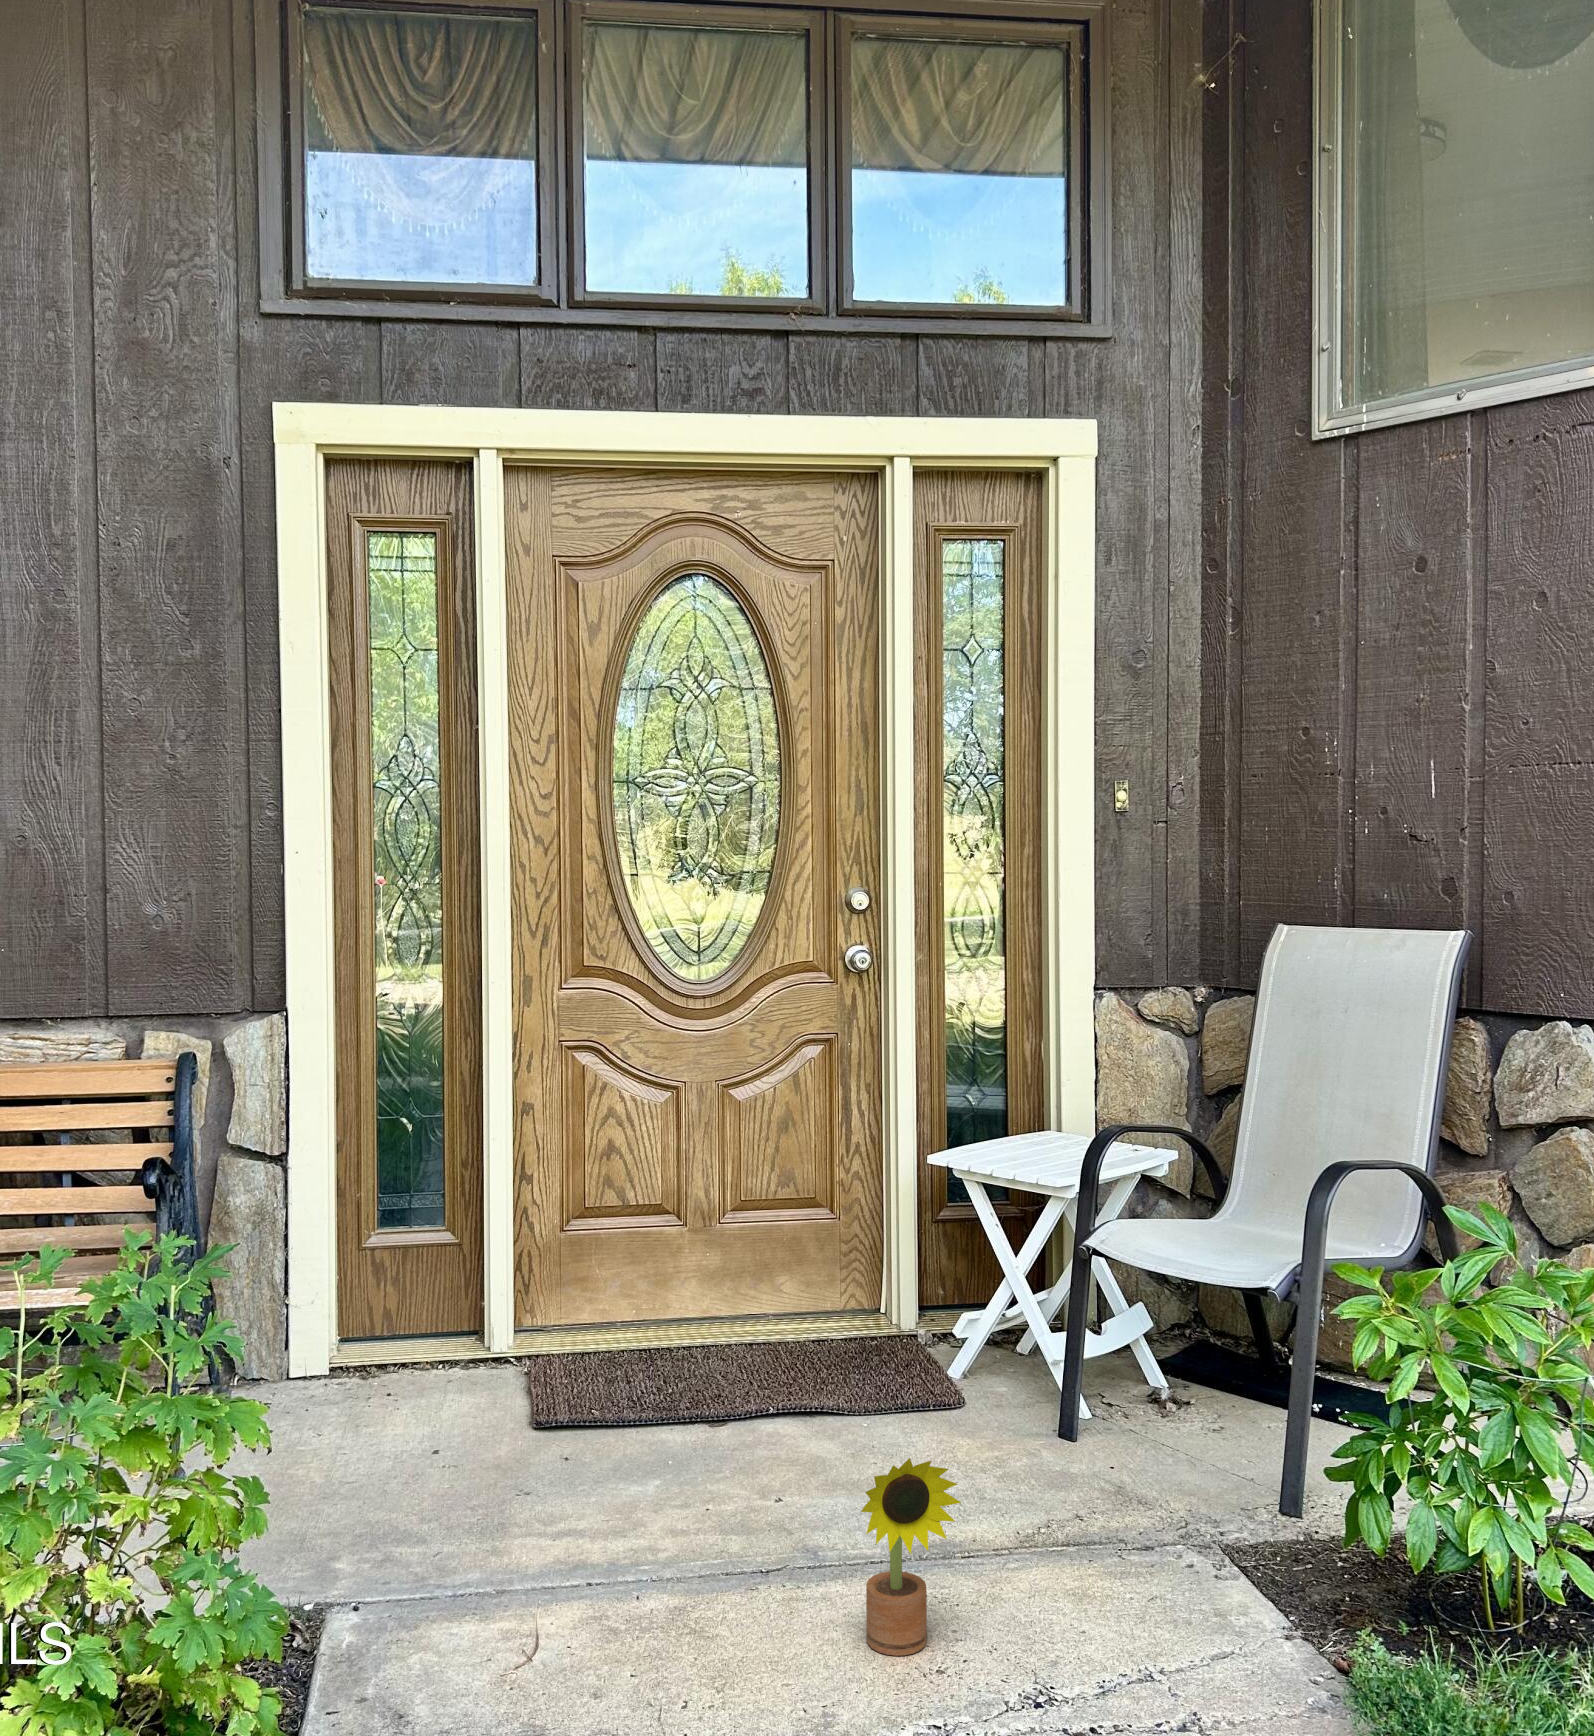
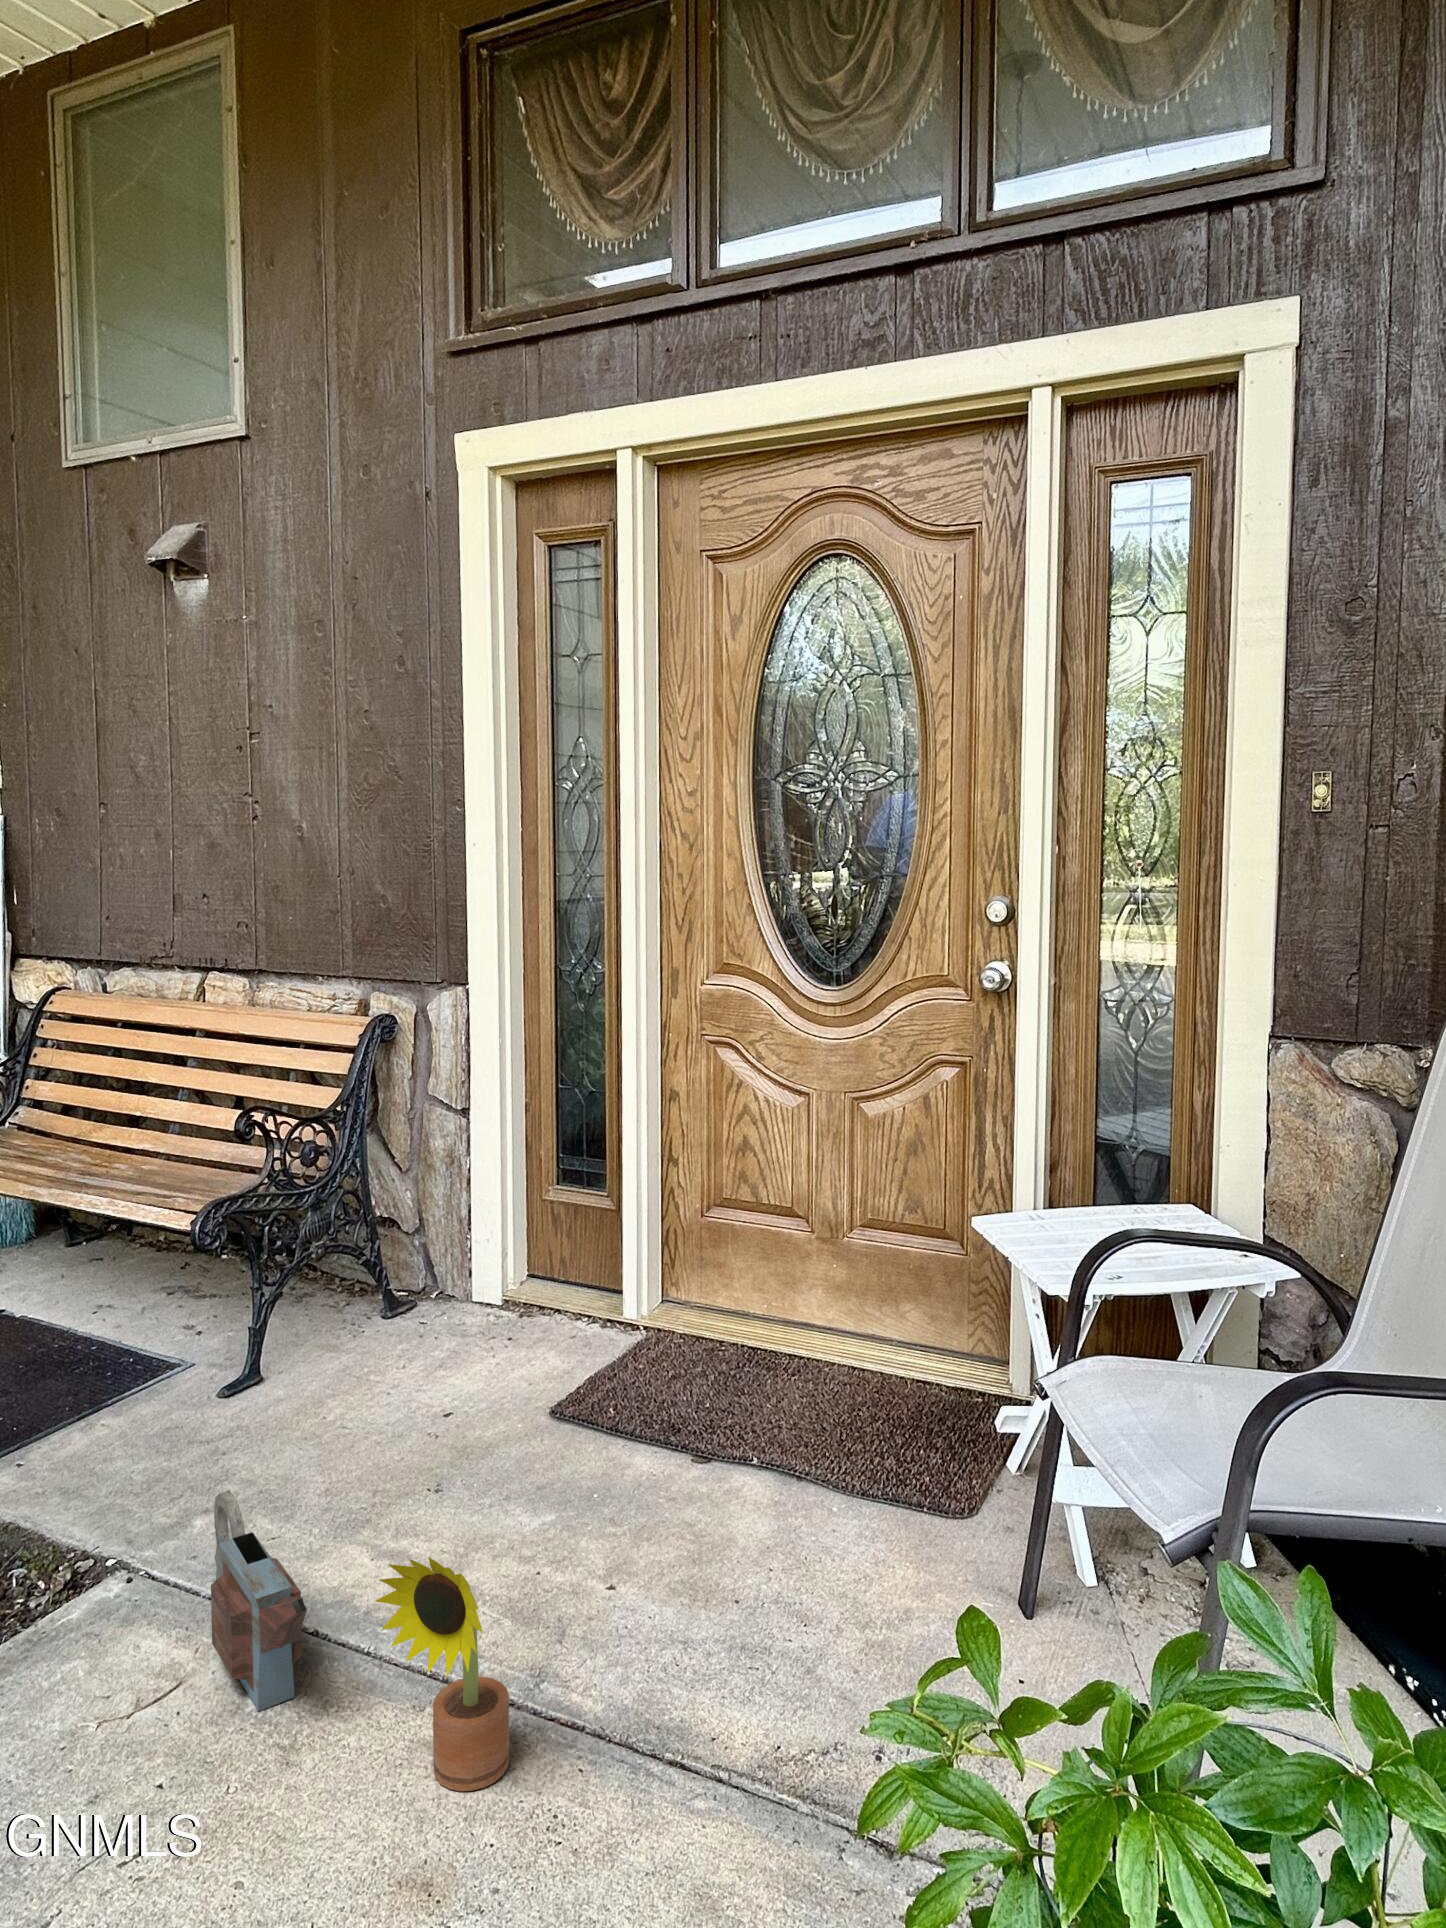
watering can: none [544,1509,772,1673] -> present [211,1491,307,1711]

